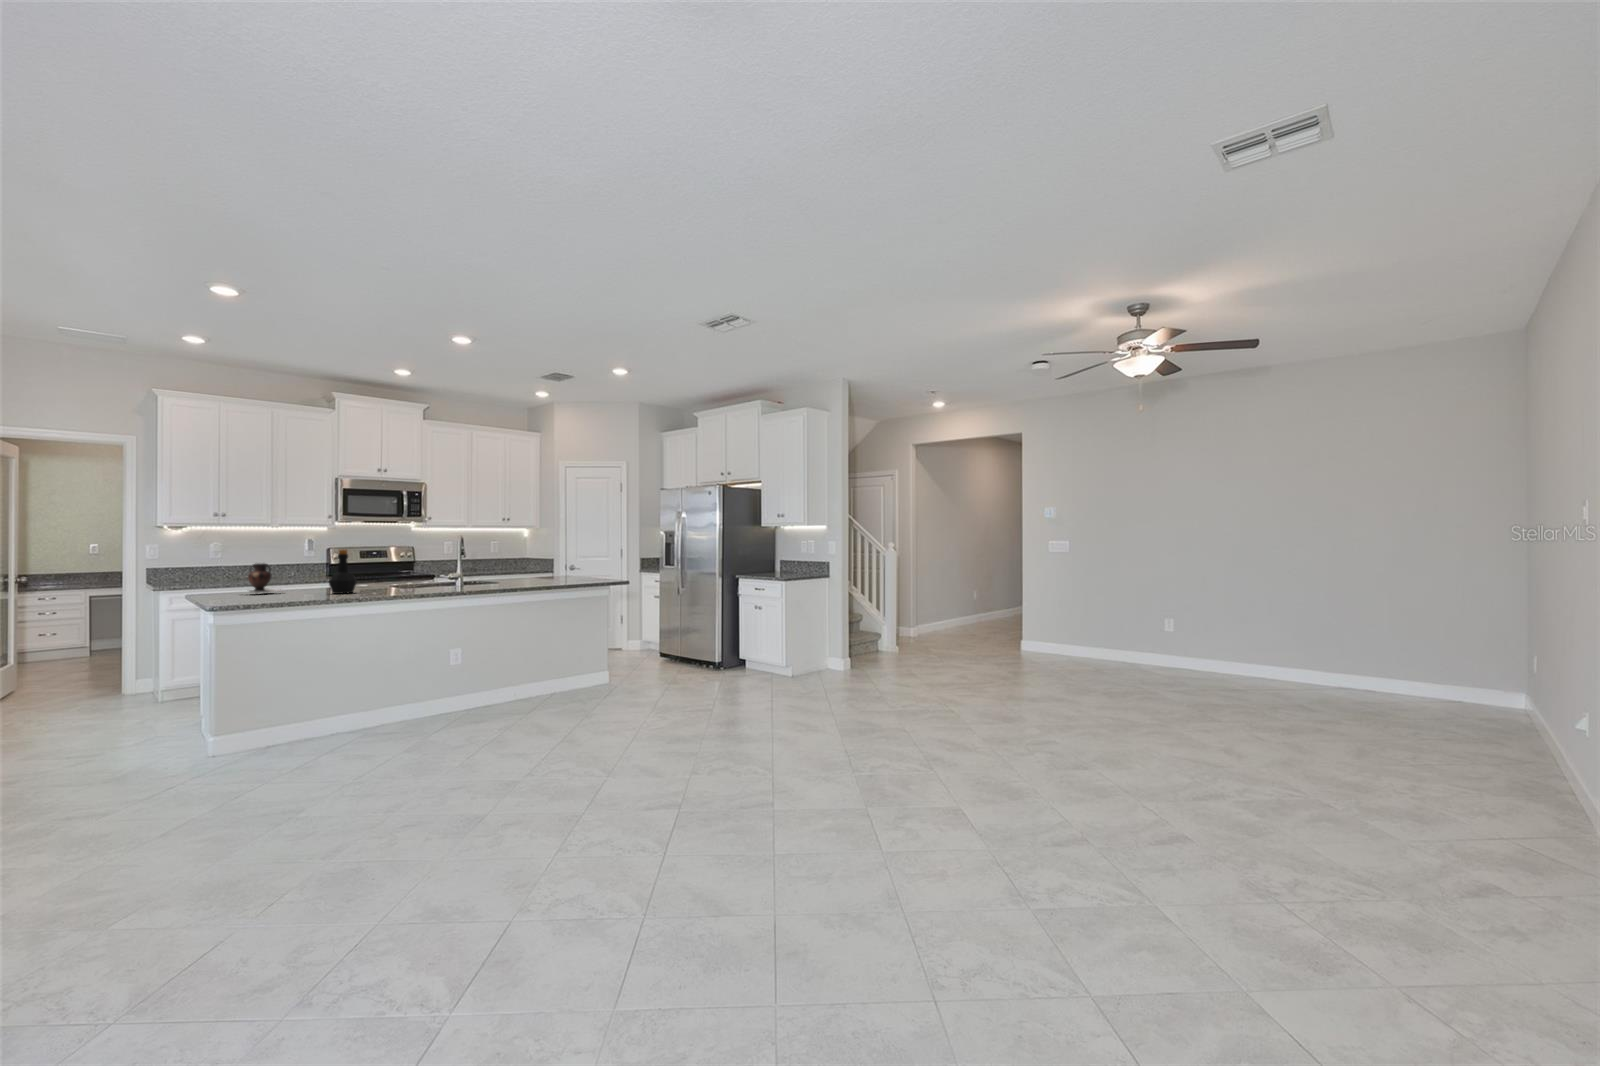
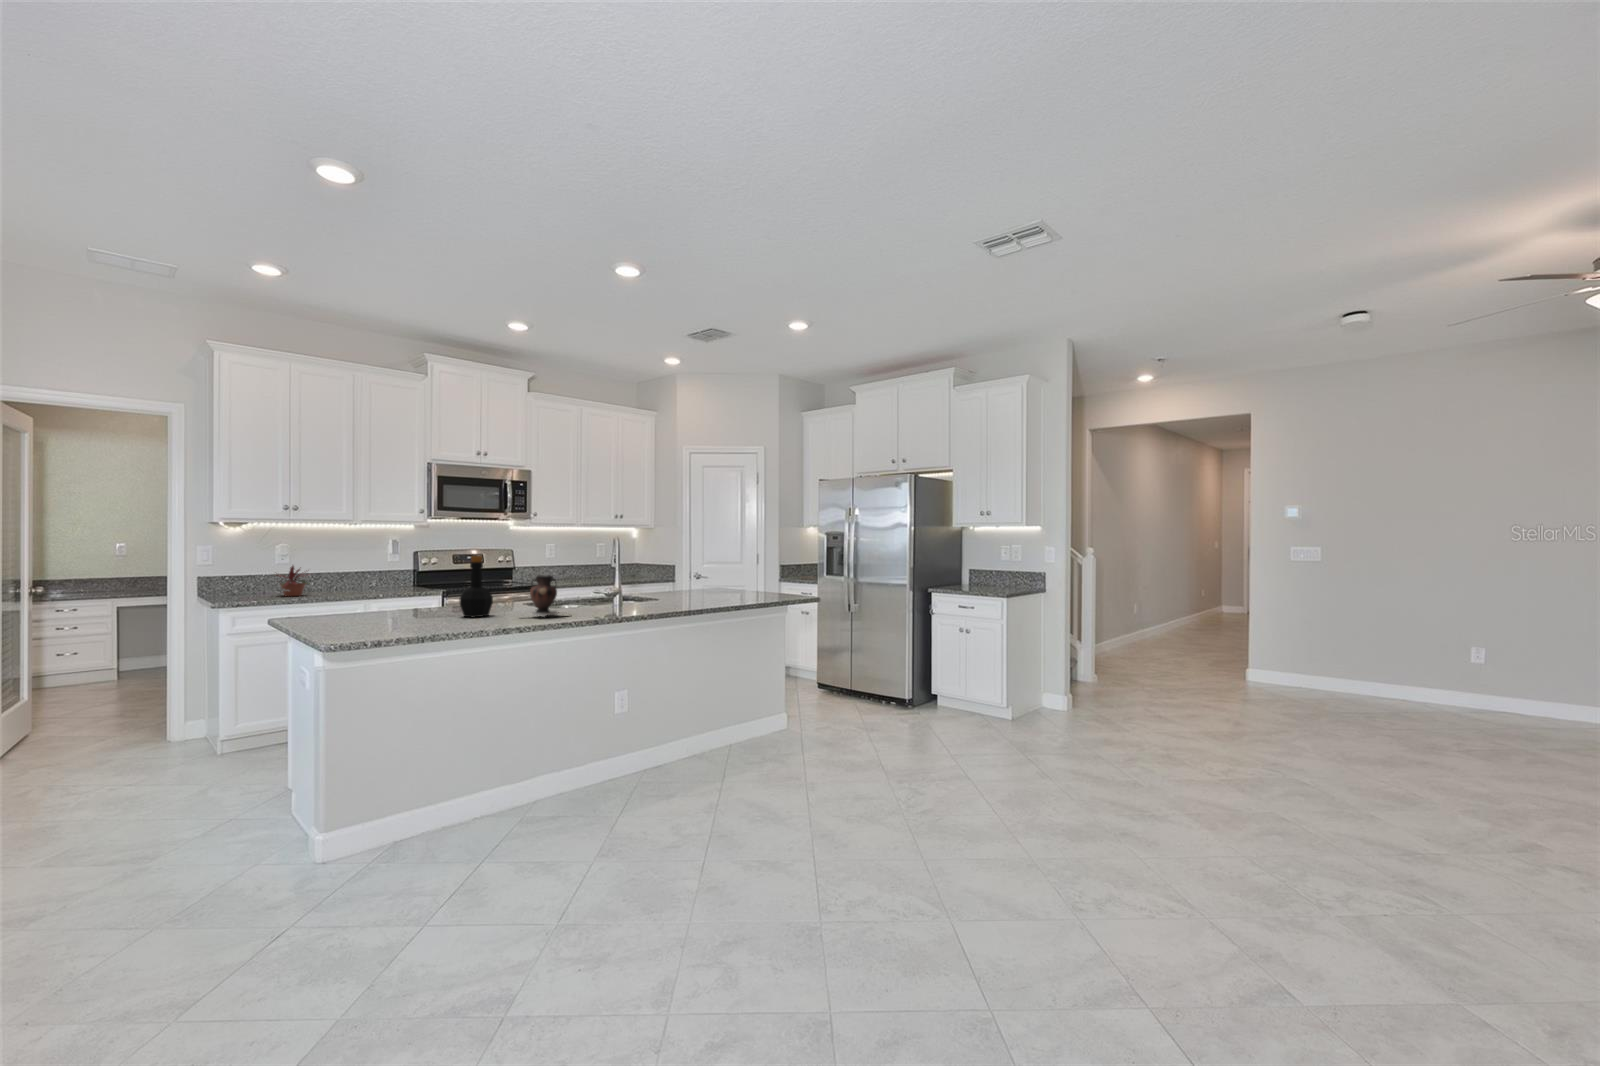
potted plant: none [204,558,240,583] -> present [280,566,310,596]
vase: present [248,563,275,593] -> present [530,575,560,617]

